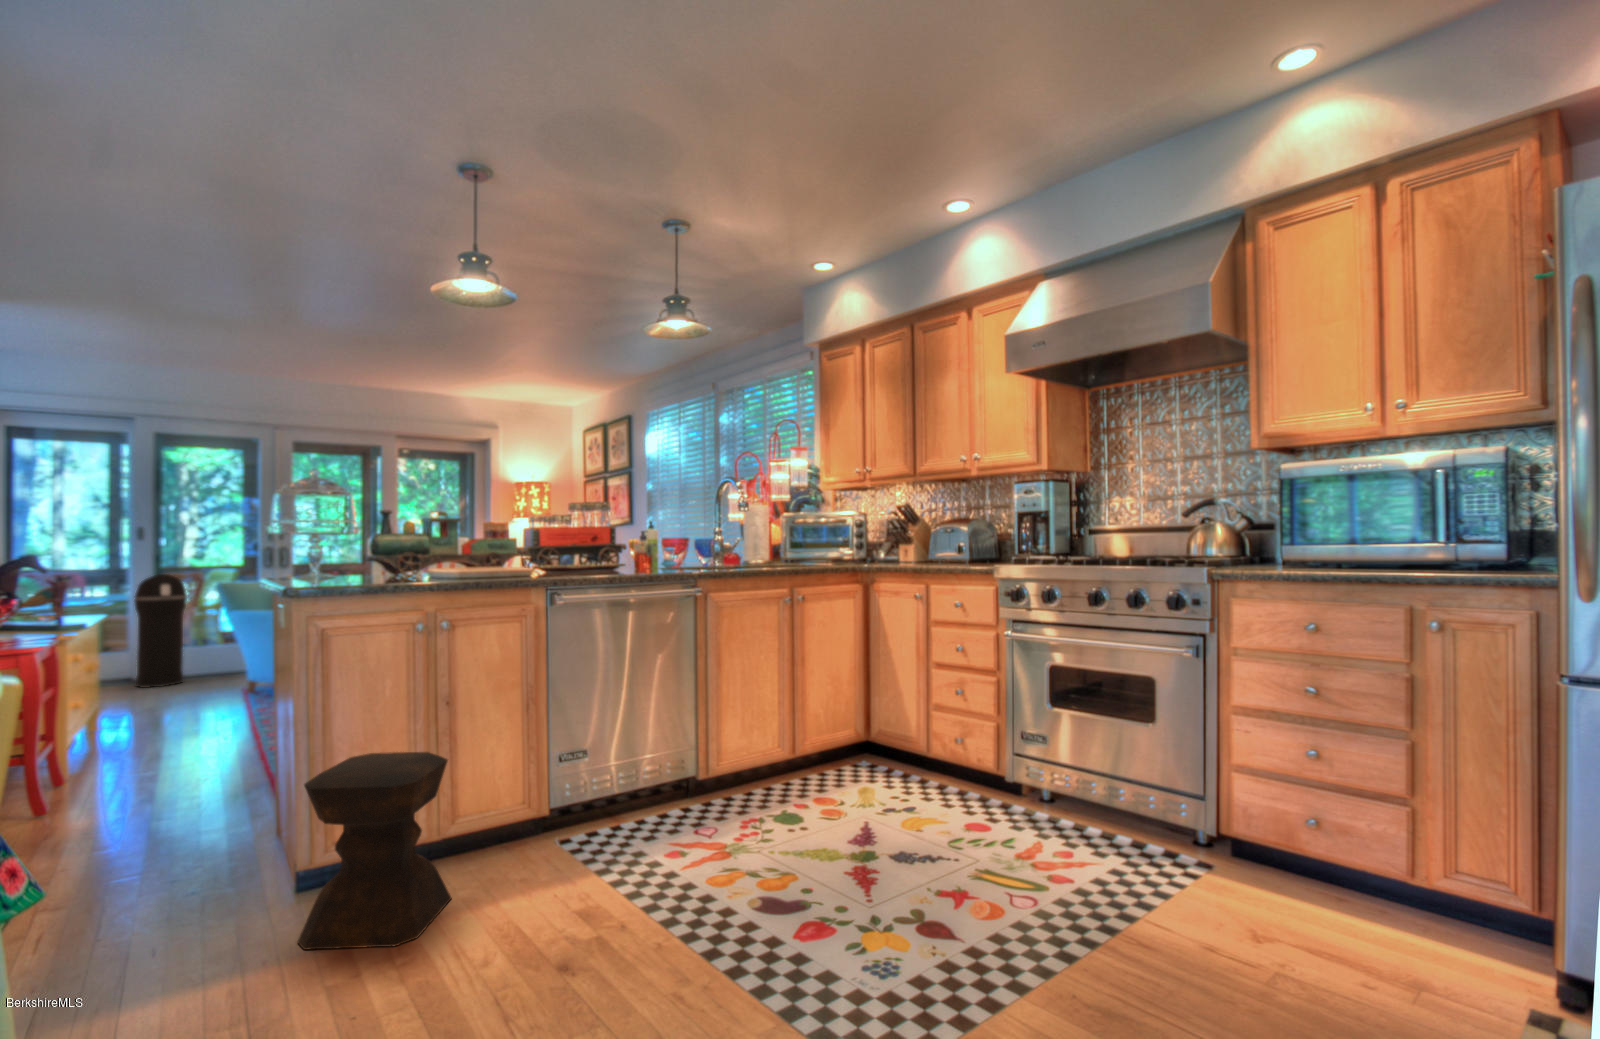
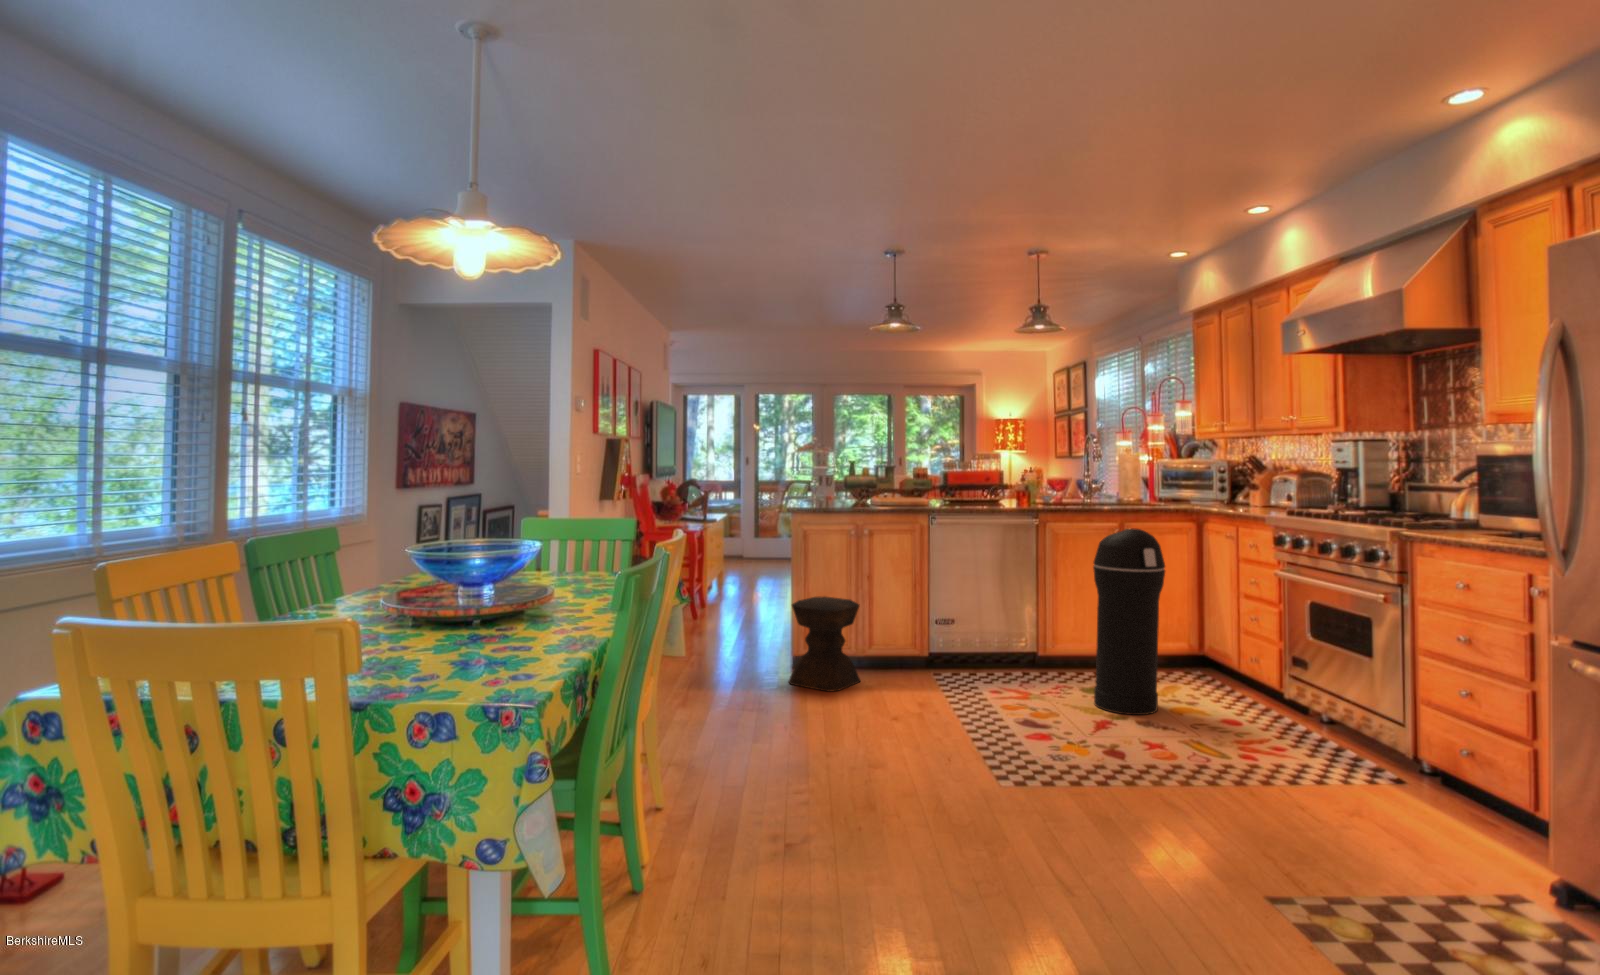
trash can: present [134,574,187,688] -> present [1093,529,1165,715]

